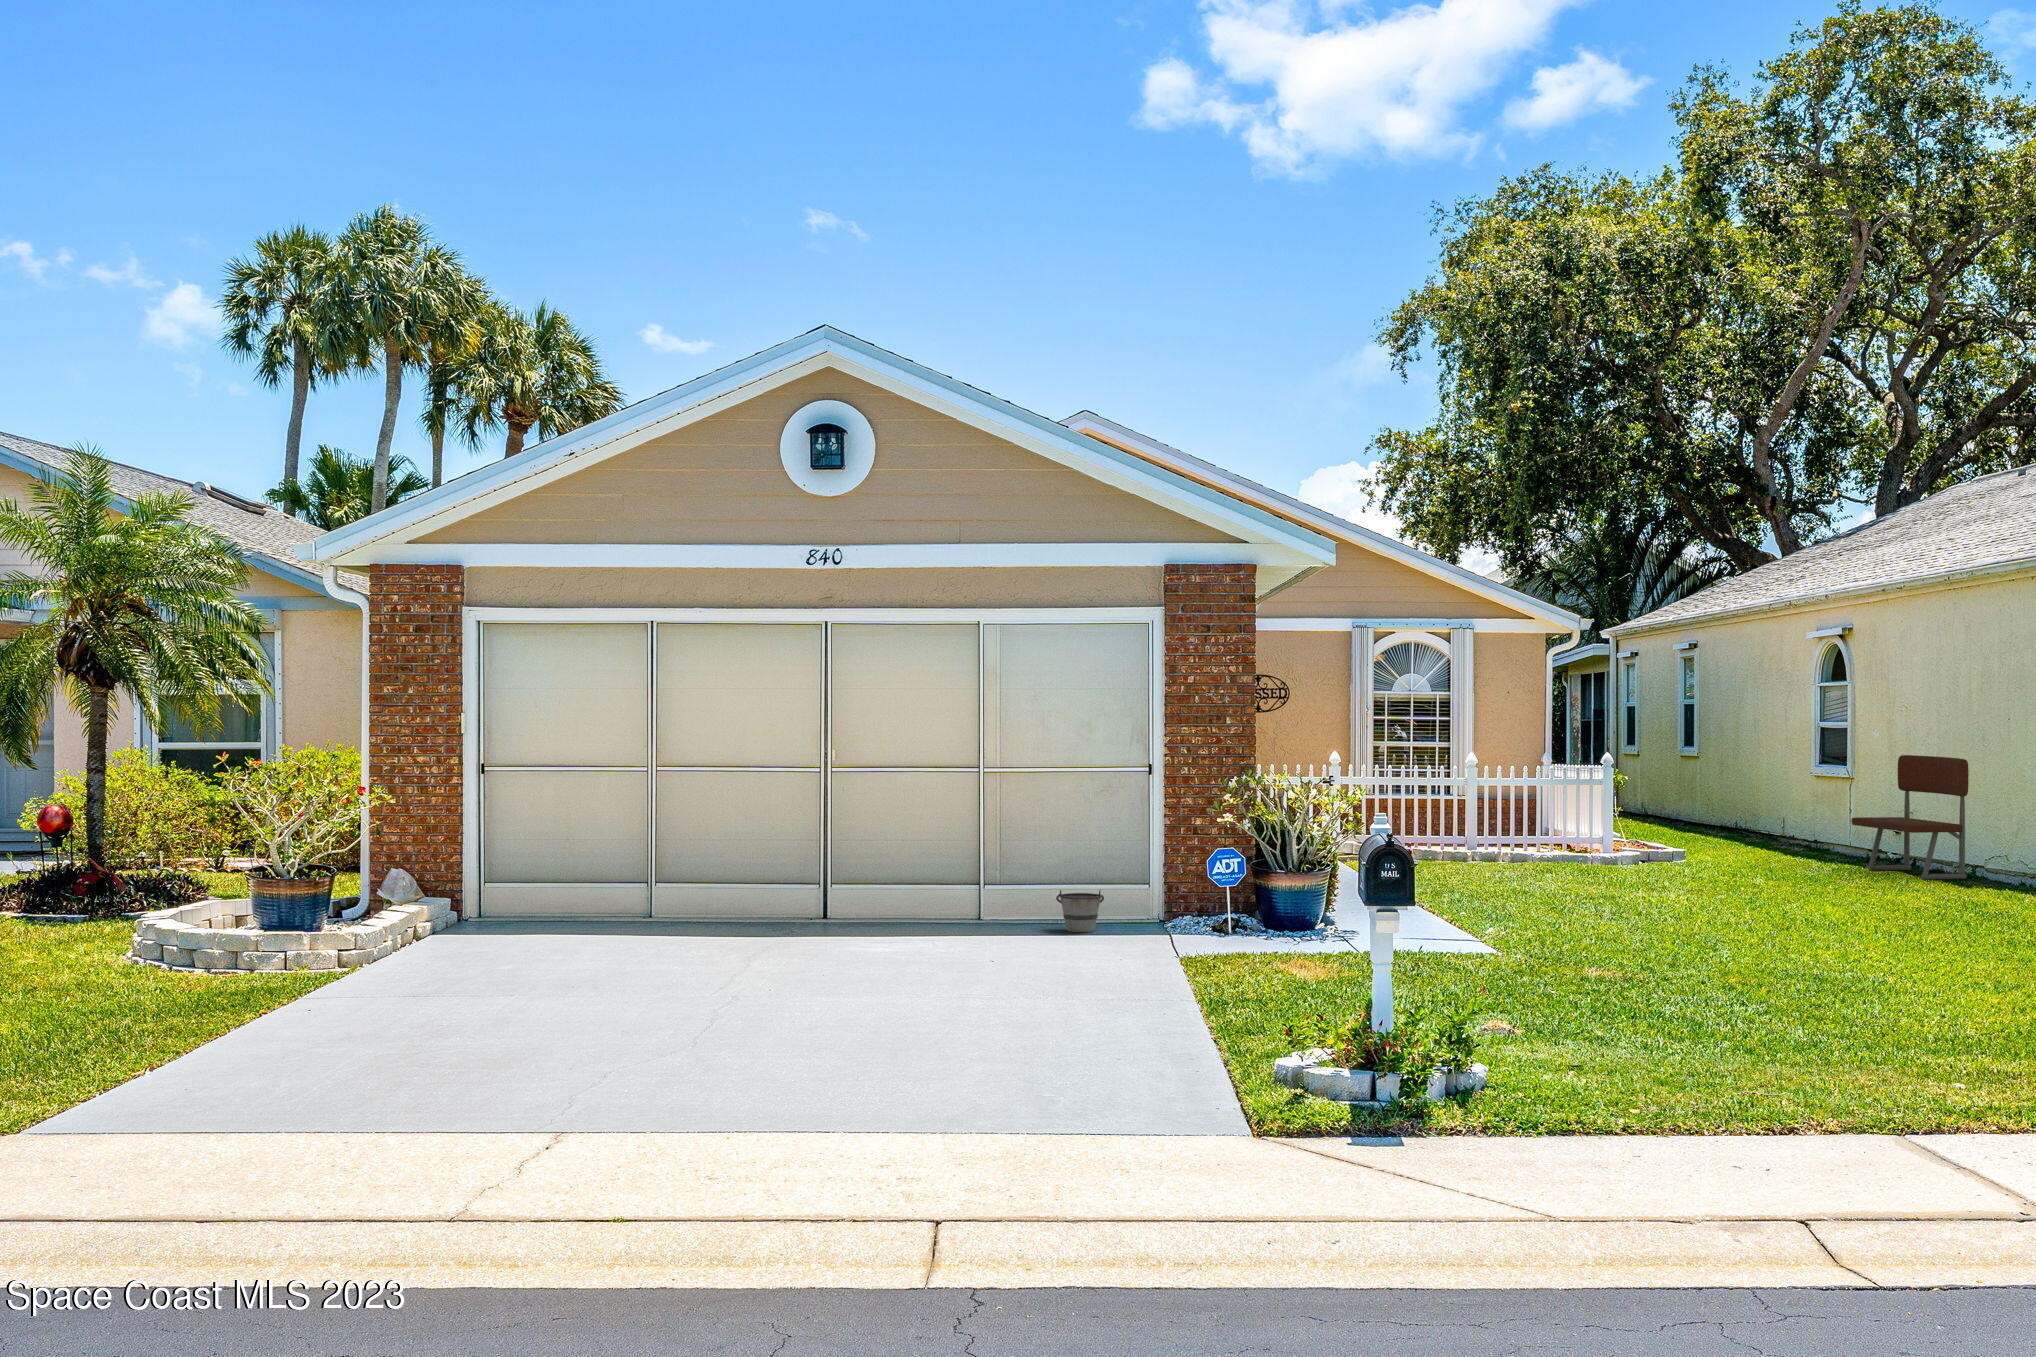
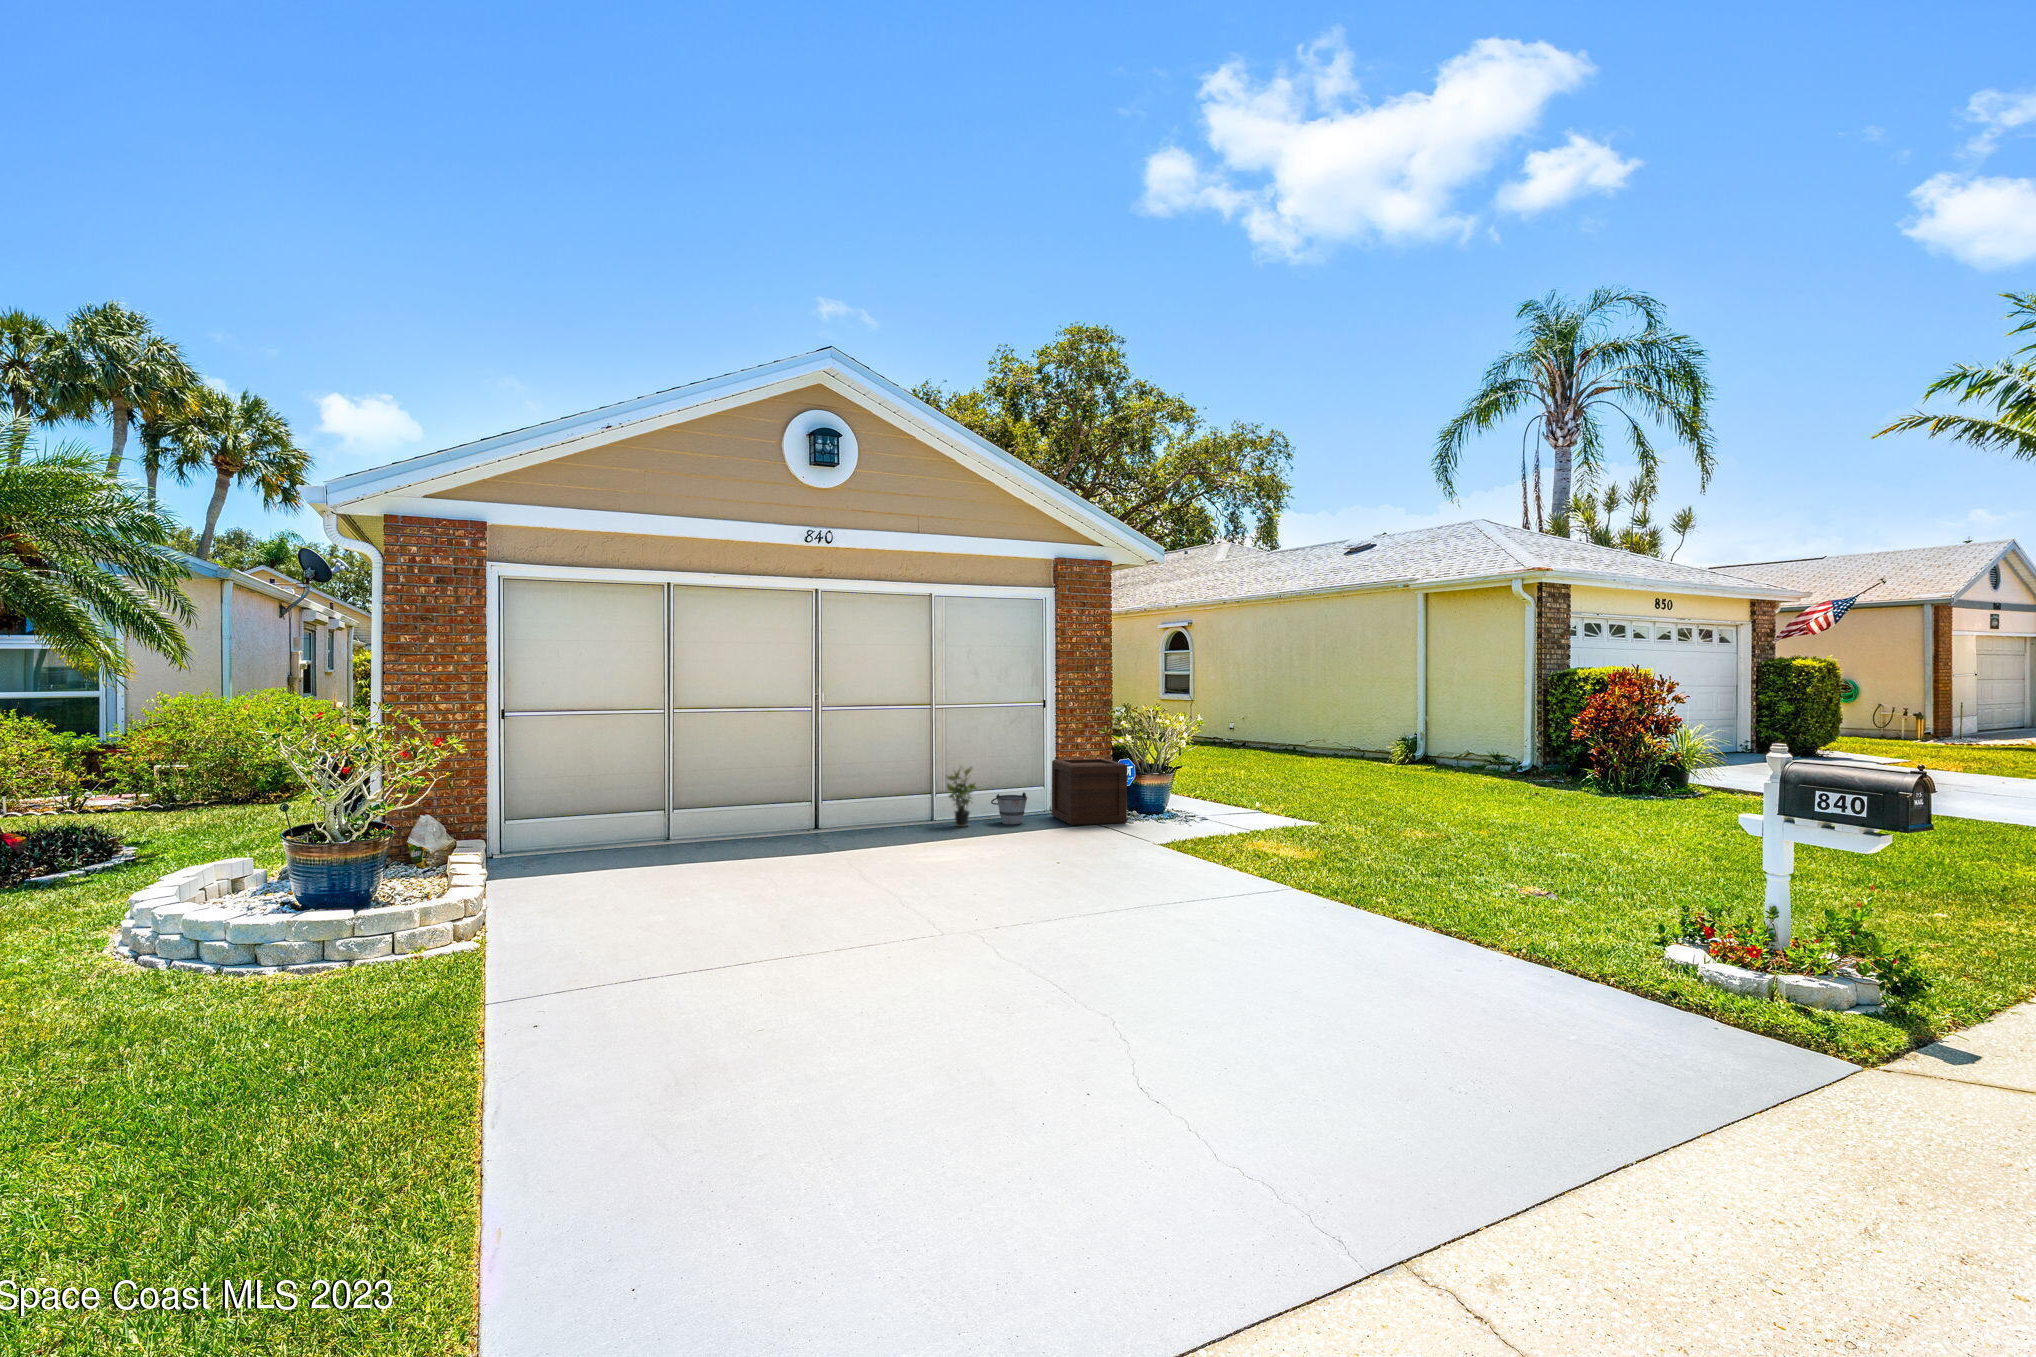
bench: present [1852,755,1969,879] -> none [1260,689,1326,754]
potted plant: none [986,848,1030,930] -> present [947,767,976,827]
wooden crate: none [1141,848,1235,940] -> present [1052,759,1127,825]

